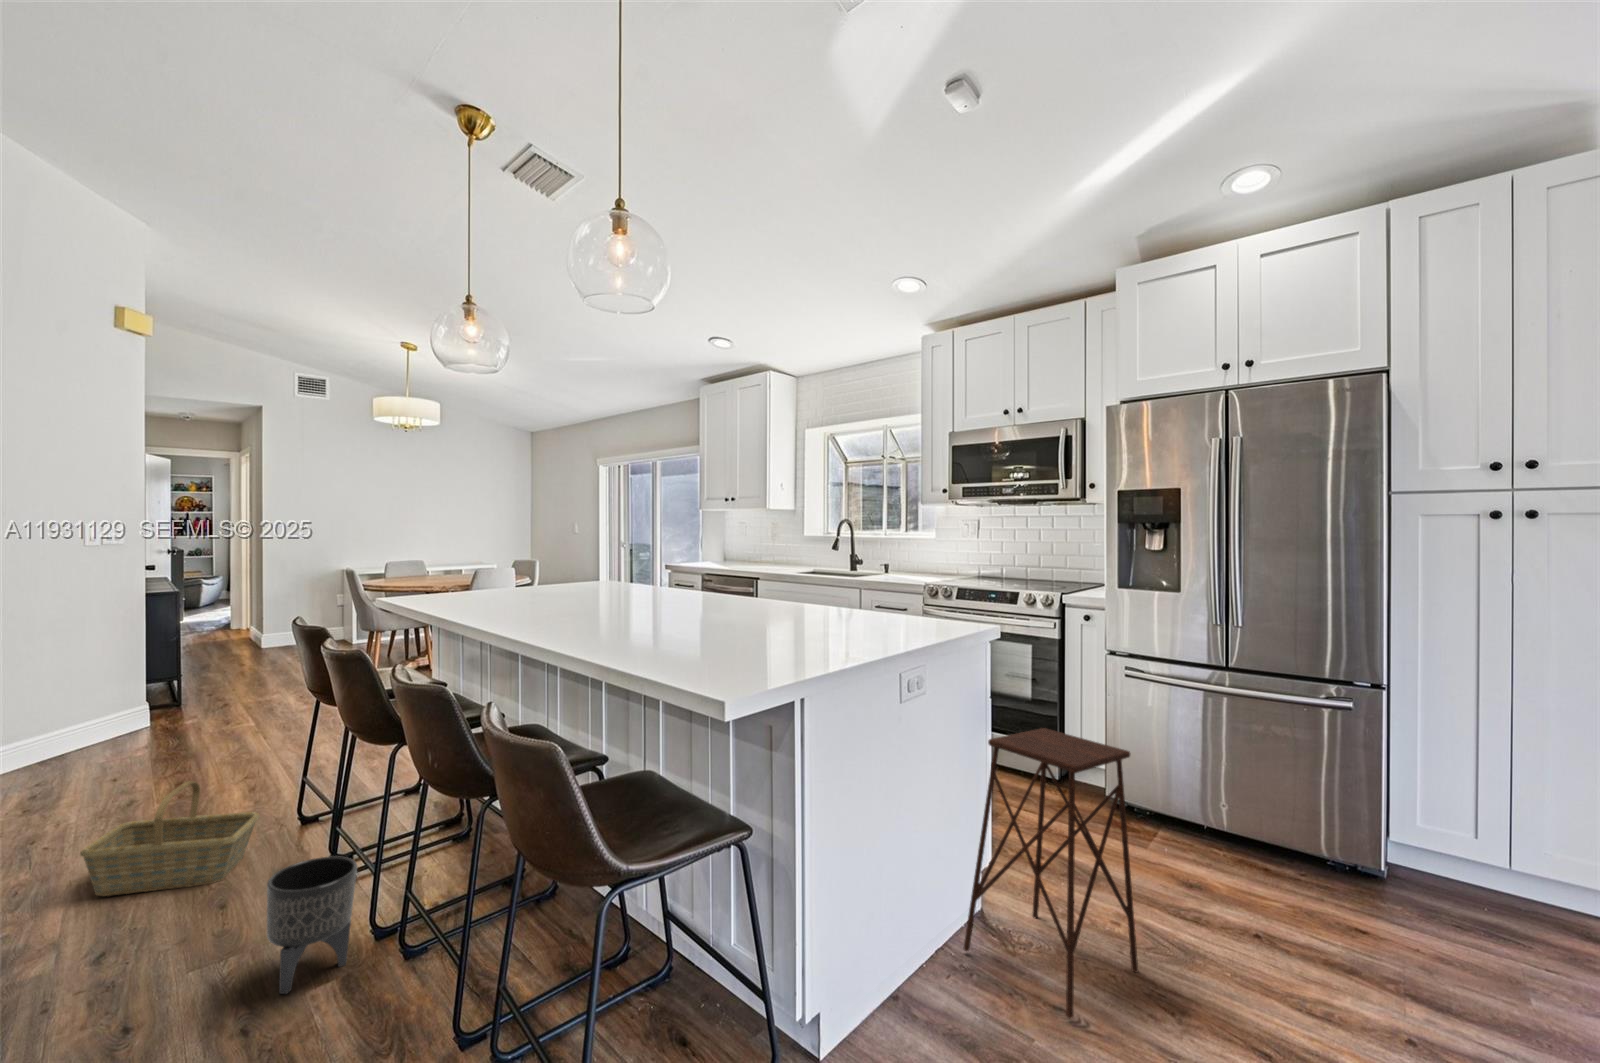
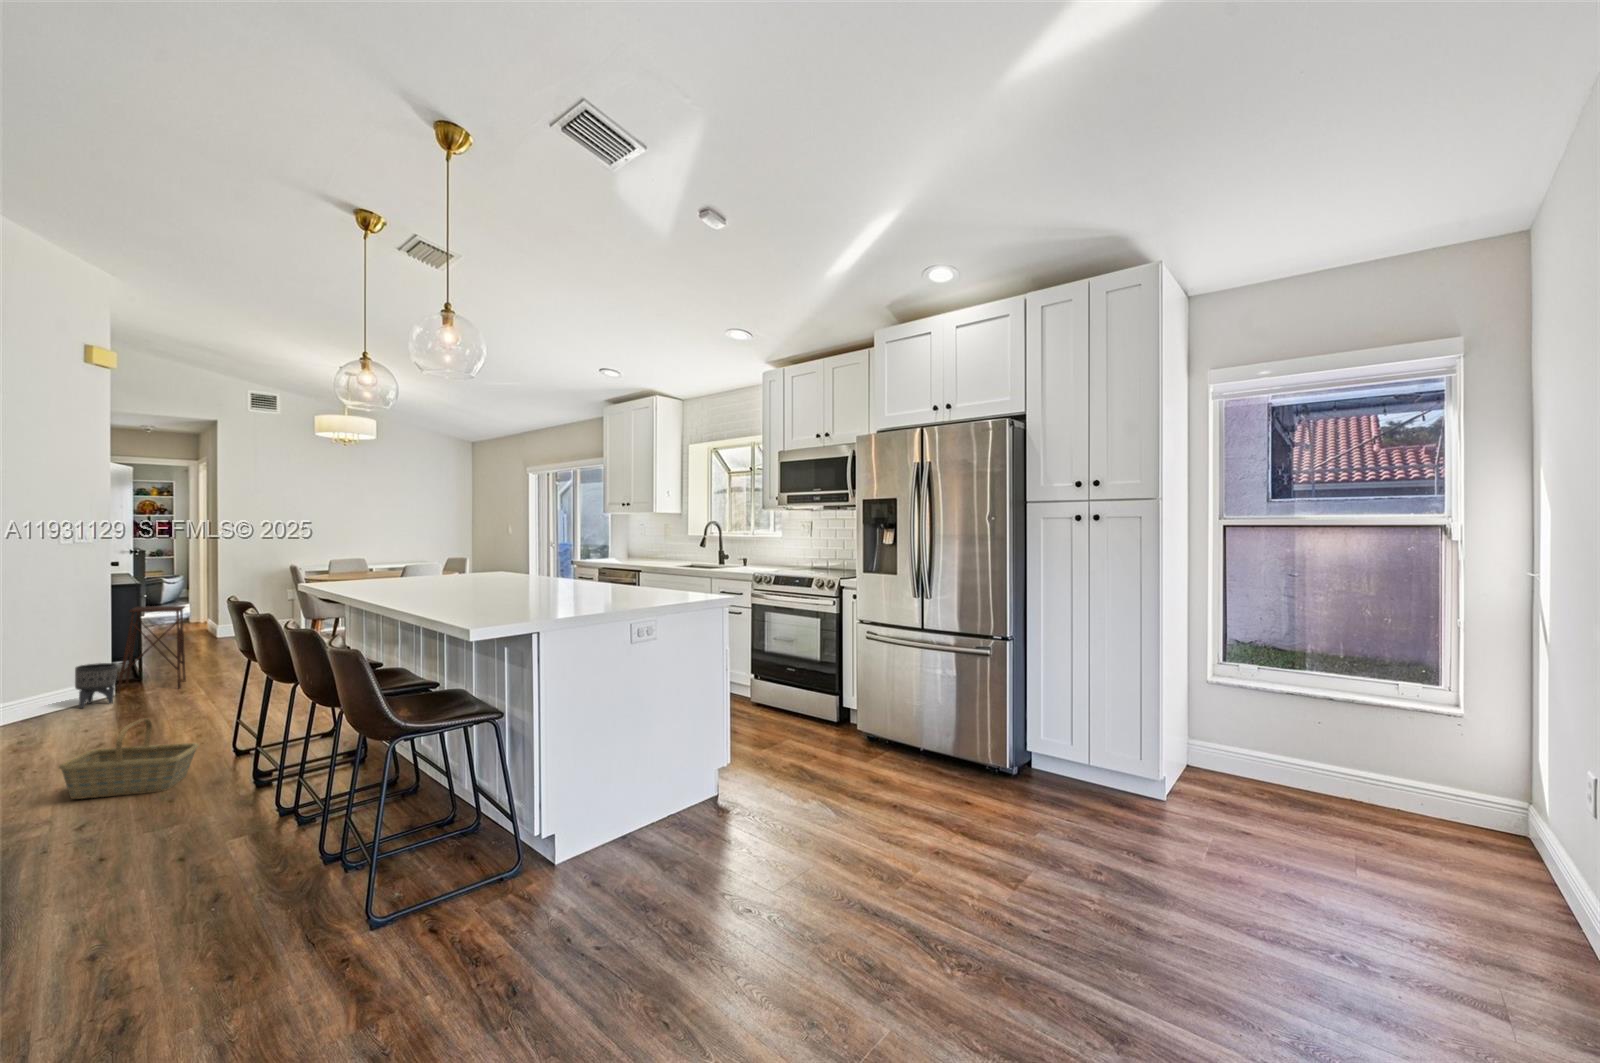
side table: present [963,728,1138,1018] -> present [117,606,186,694]
planter: present [267,856,357,994] -> present [75,663,118,708]

